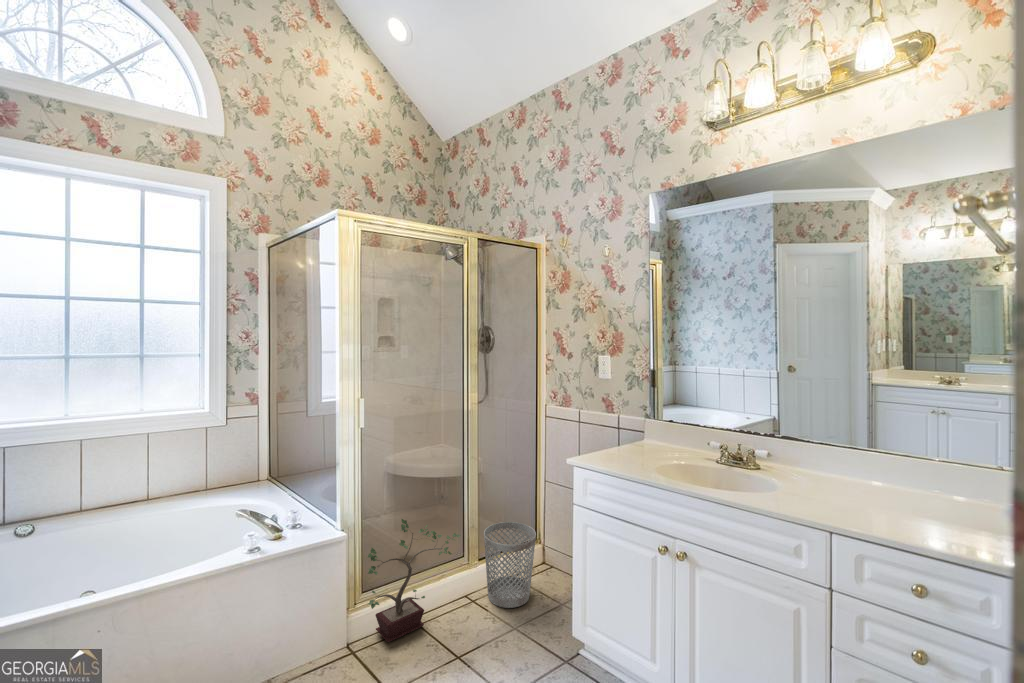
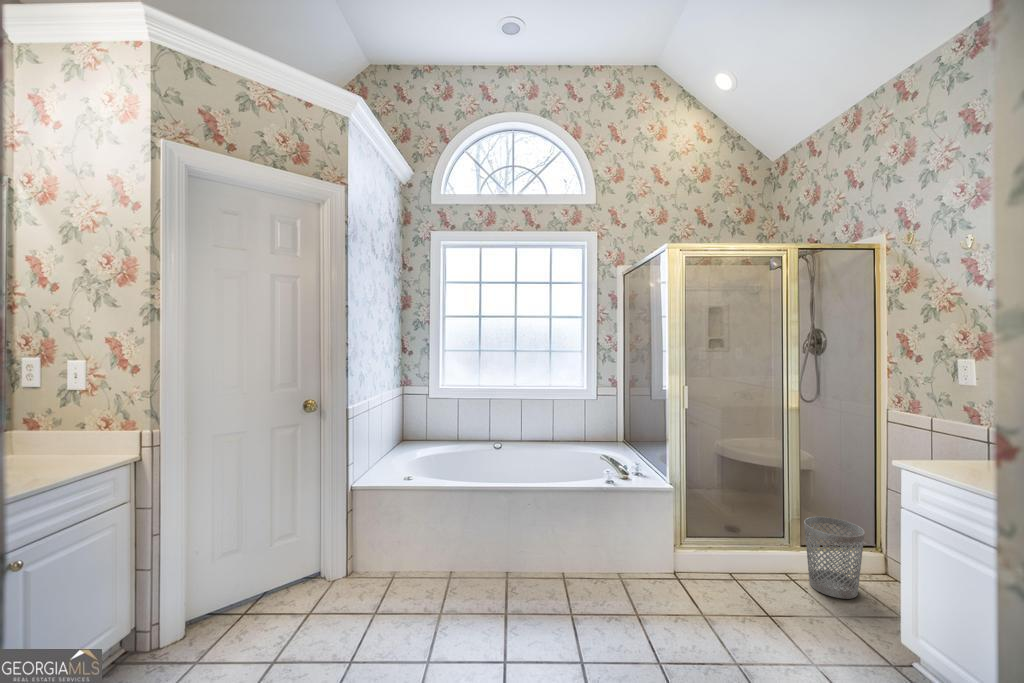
potted plant: present [368,519,461,642] -> none [690,486,778,582]

